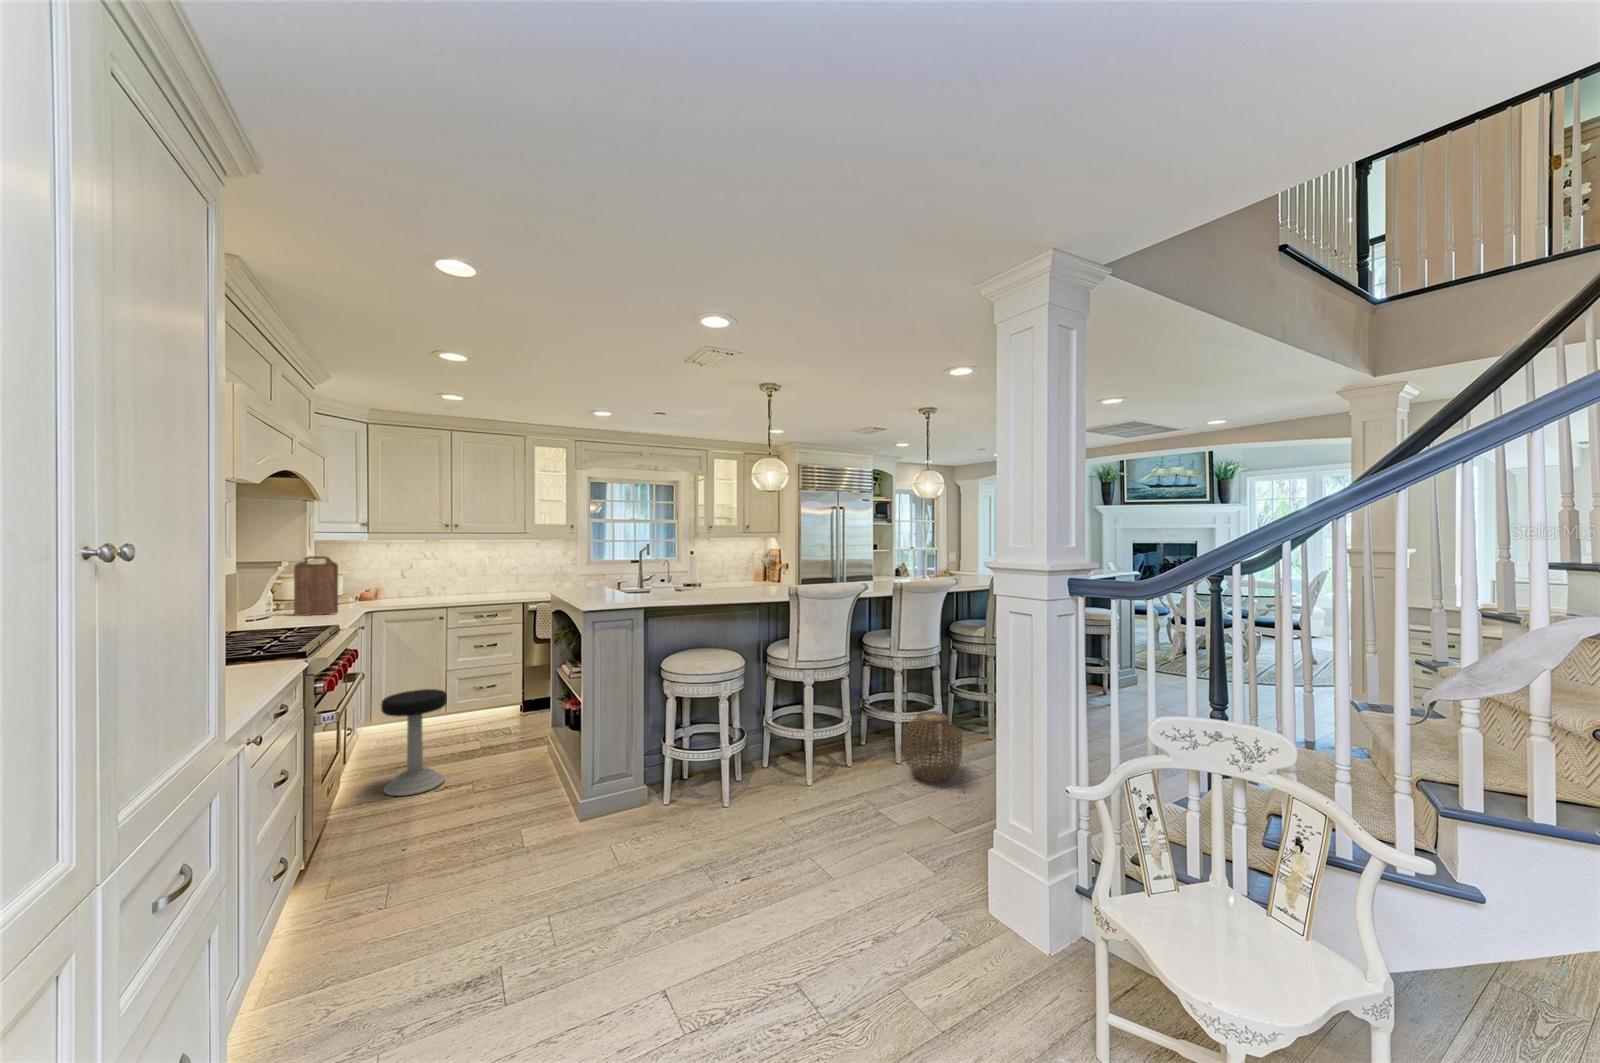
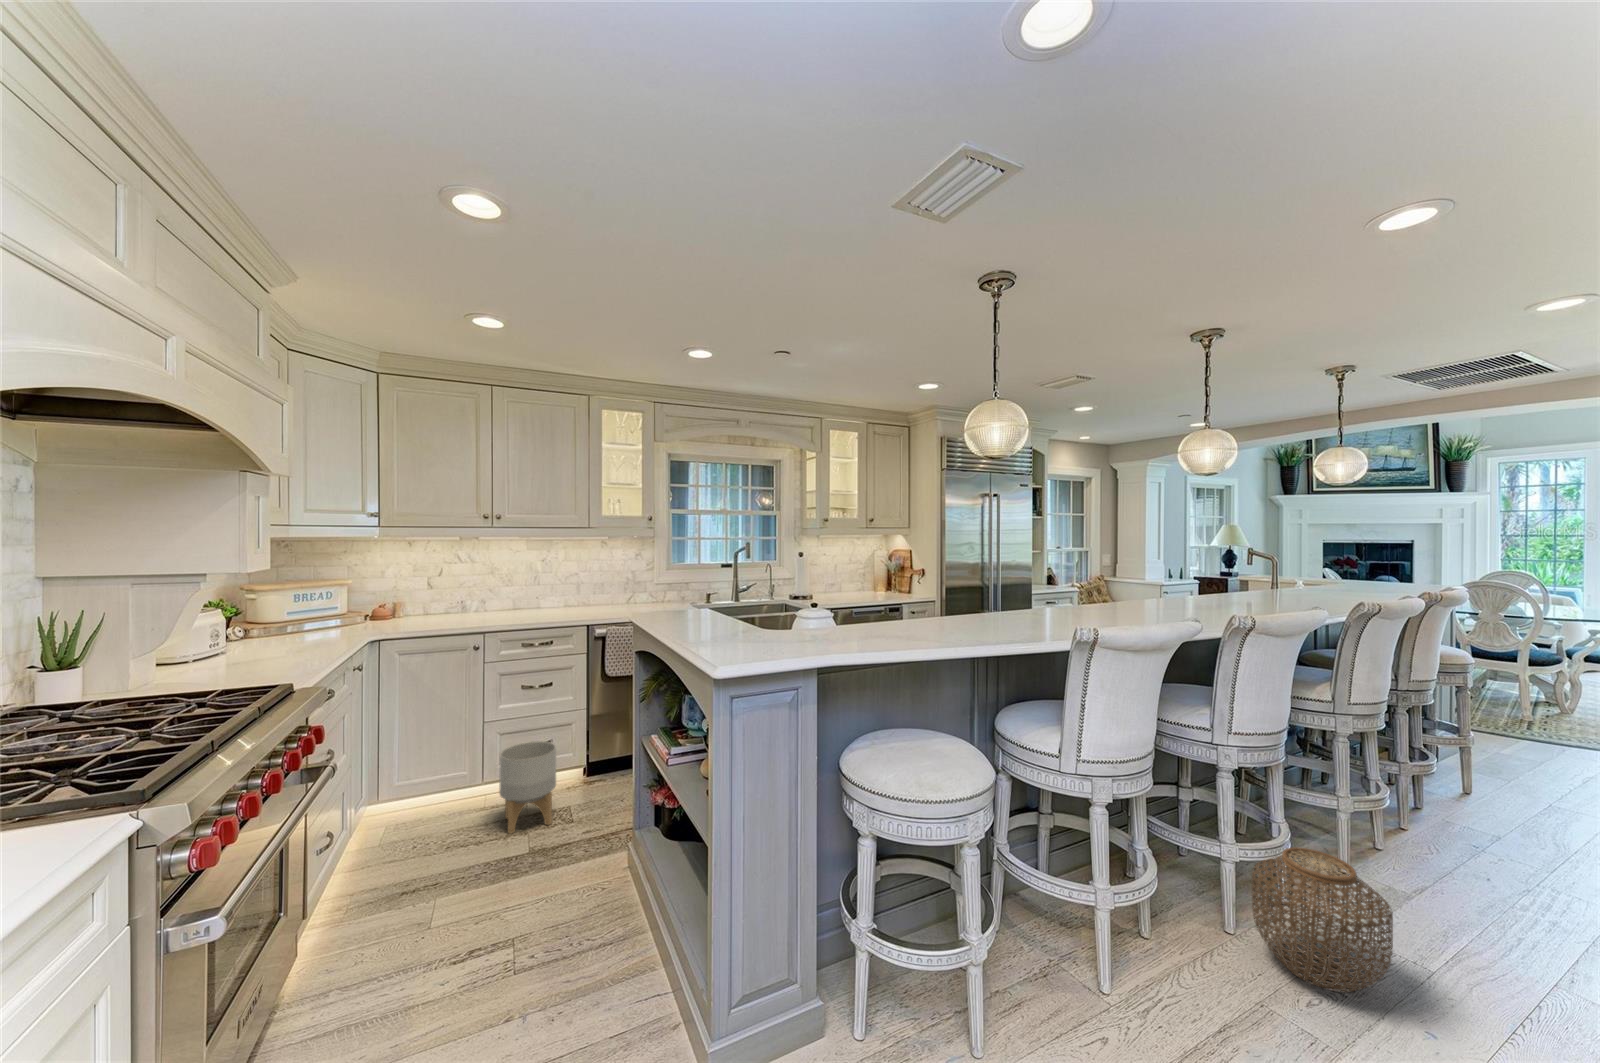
cutting board: present [294,556,338,616] -> none [245,562,316,657]
planter: none [459,681,499,740] -> present [499,741,556,834]
stool: present [381,689,447,796] -> none [365,780,474,978]

